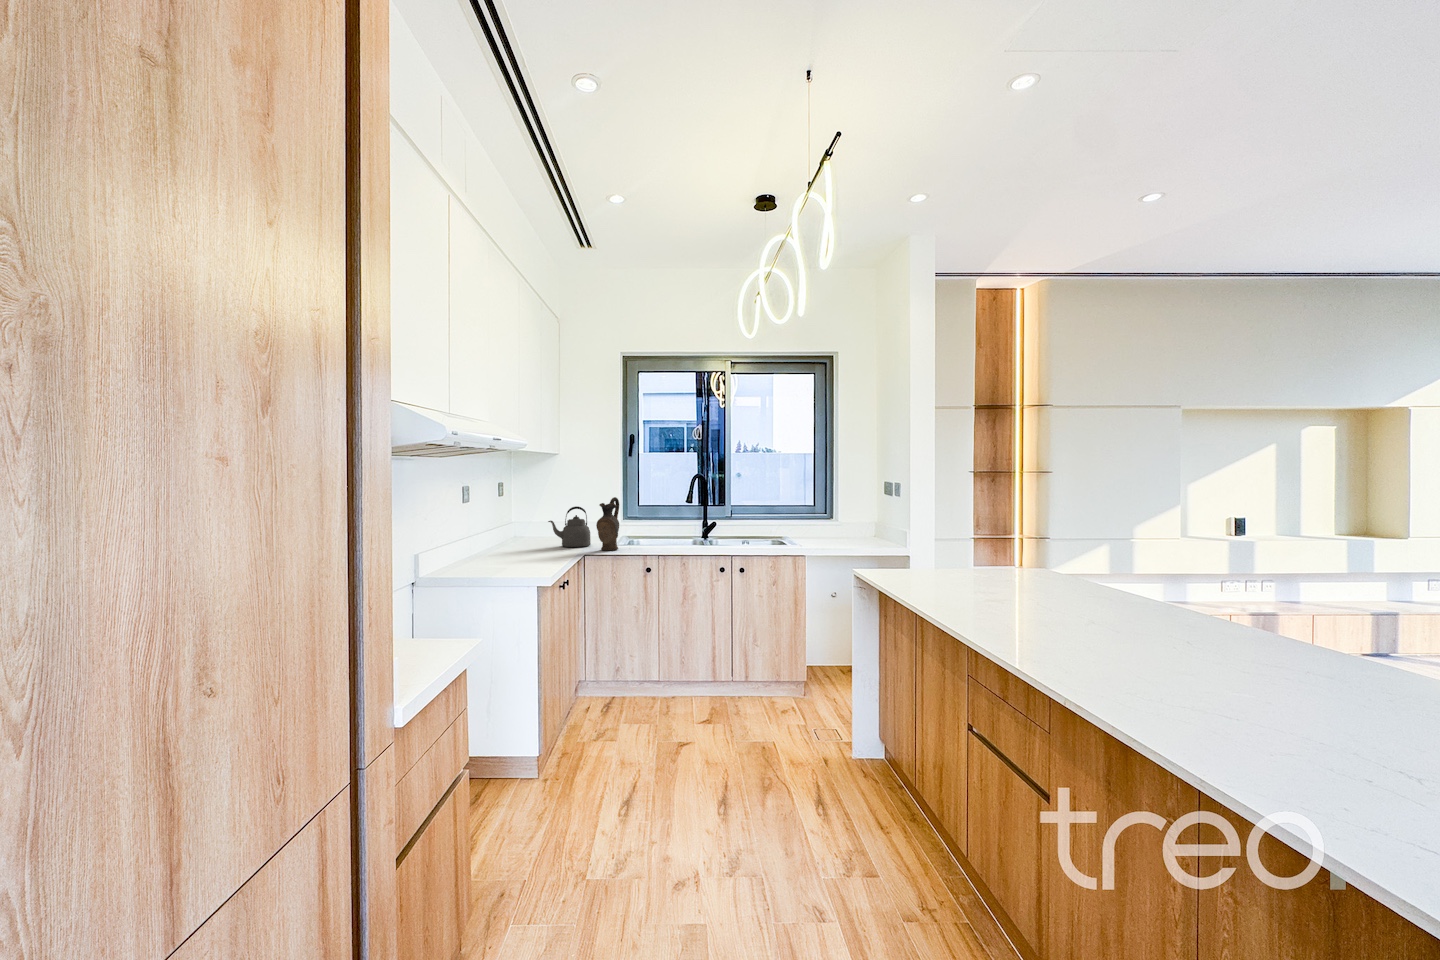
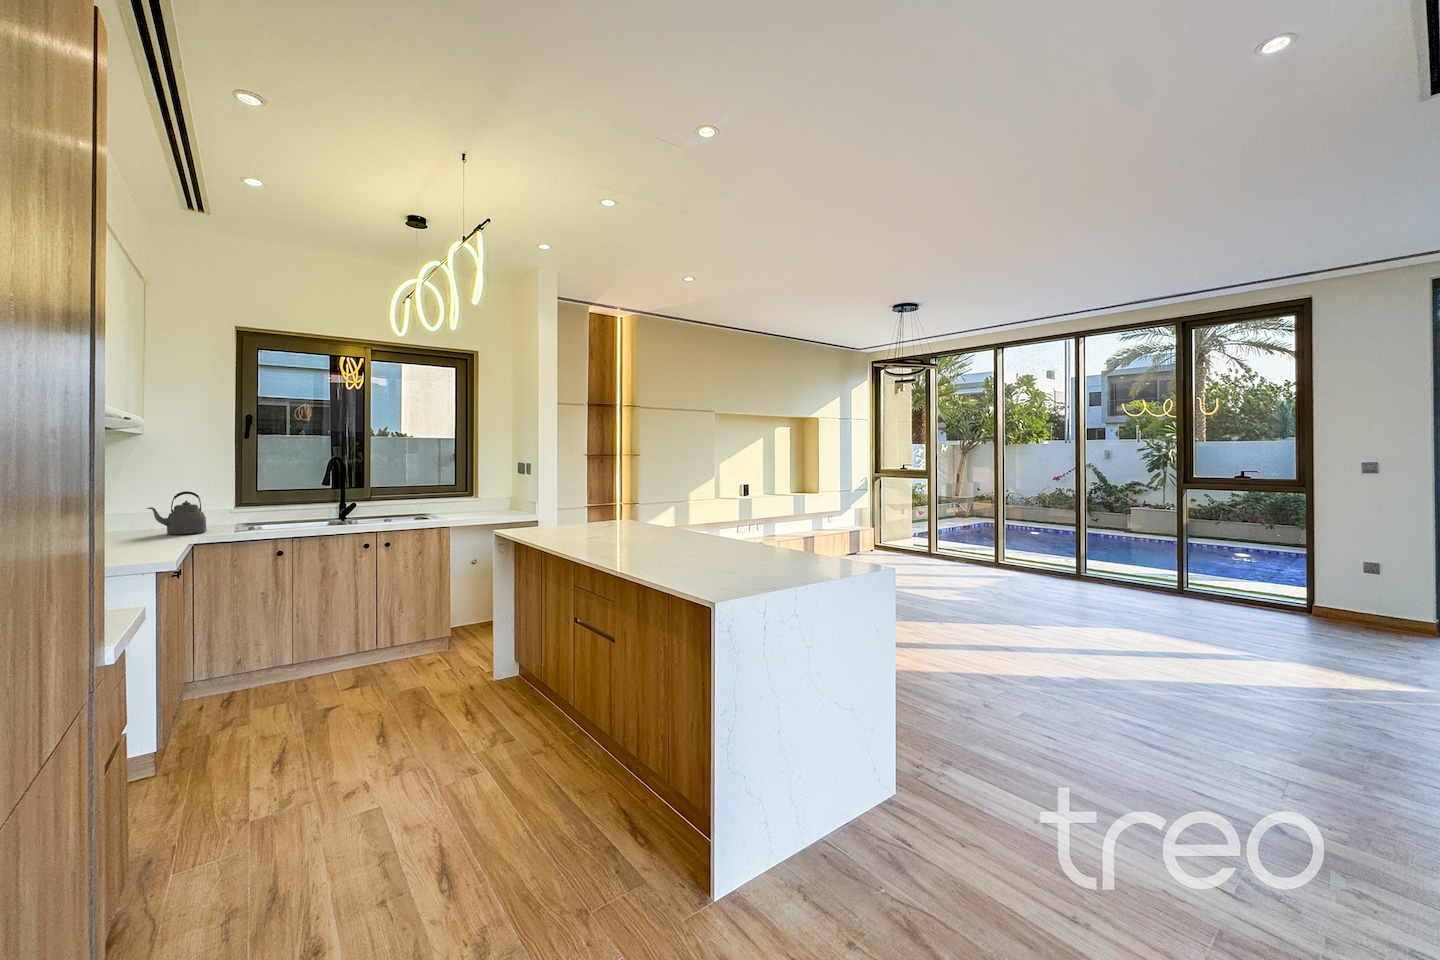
ceramic pitcher: present [596,497,619,550] -> none [220,482,248,535]

